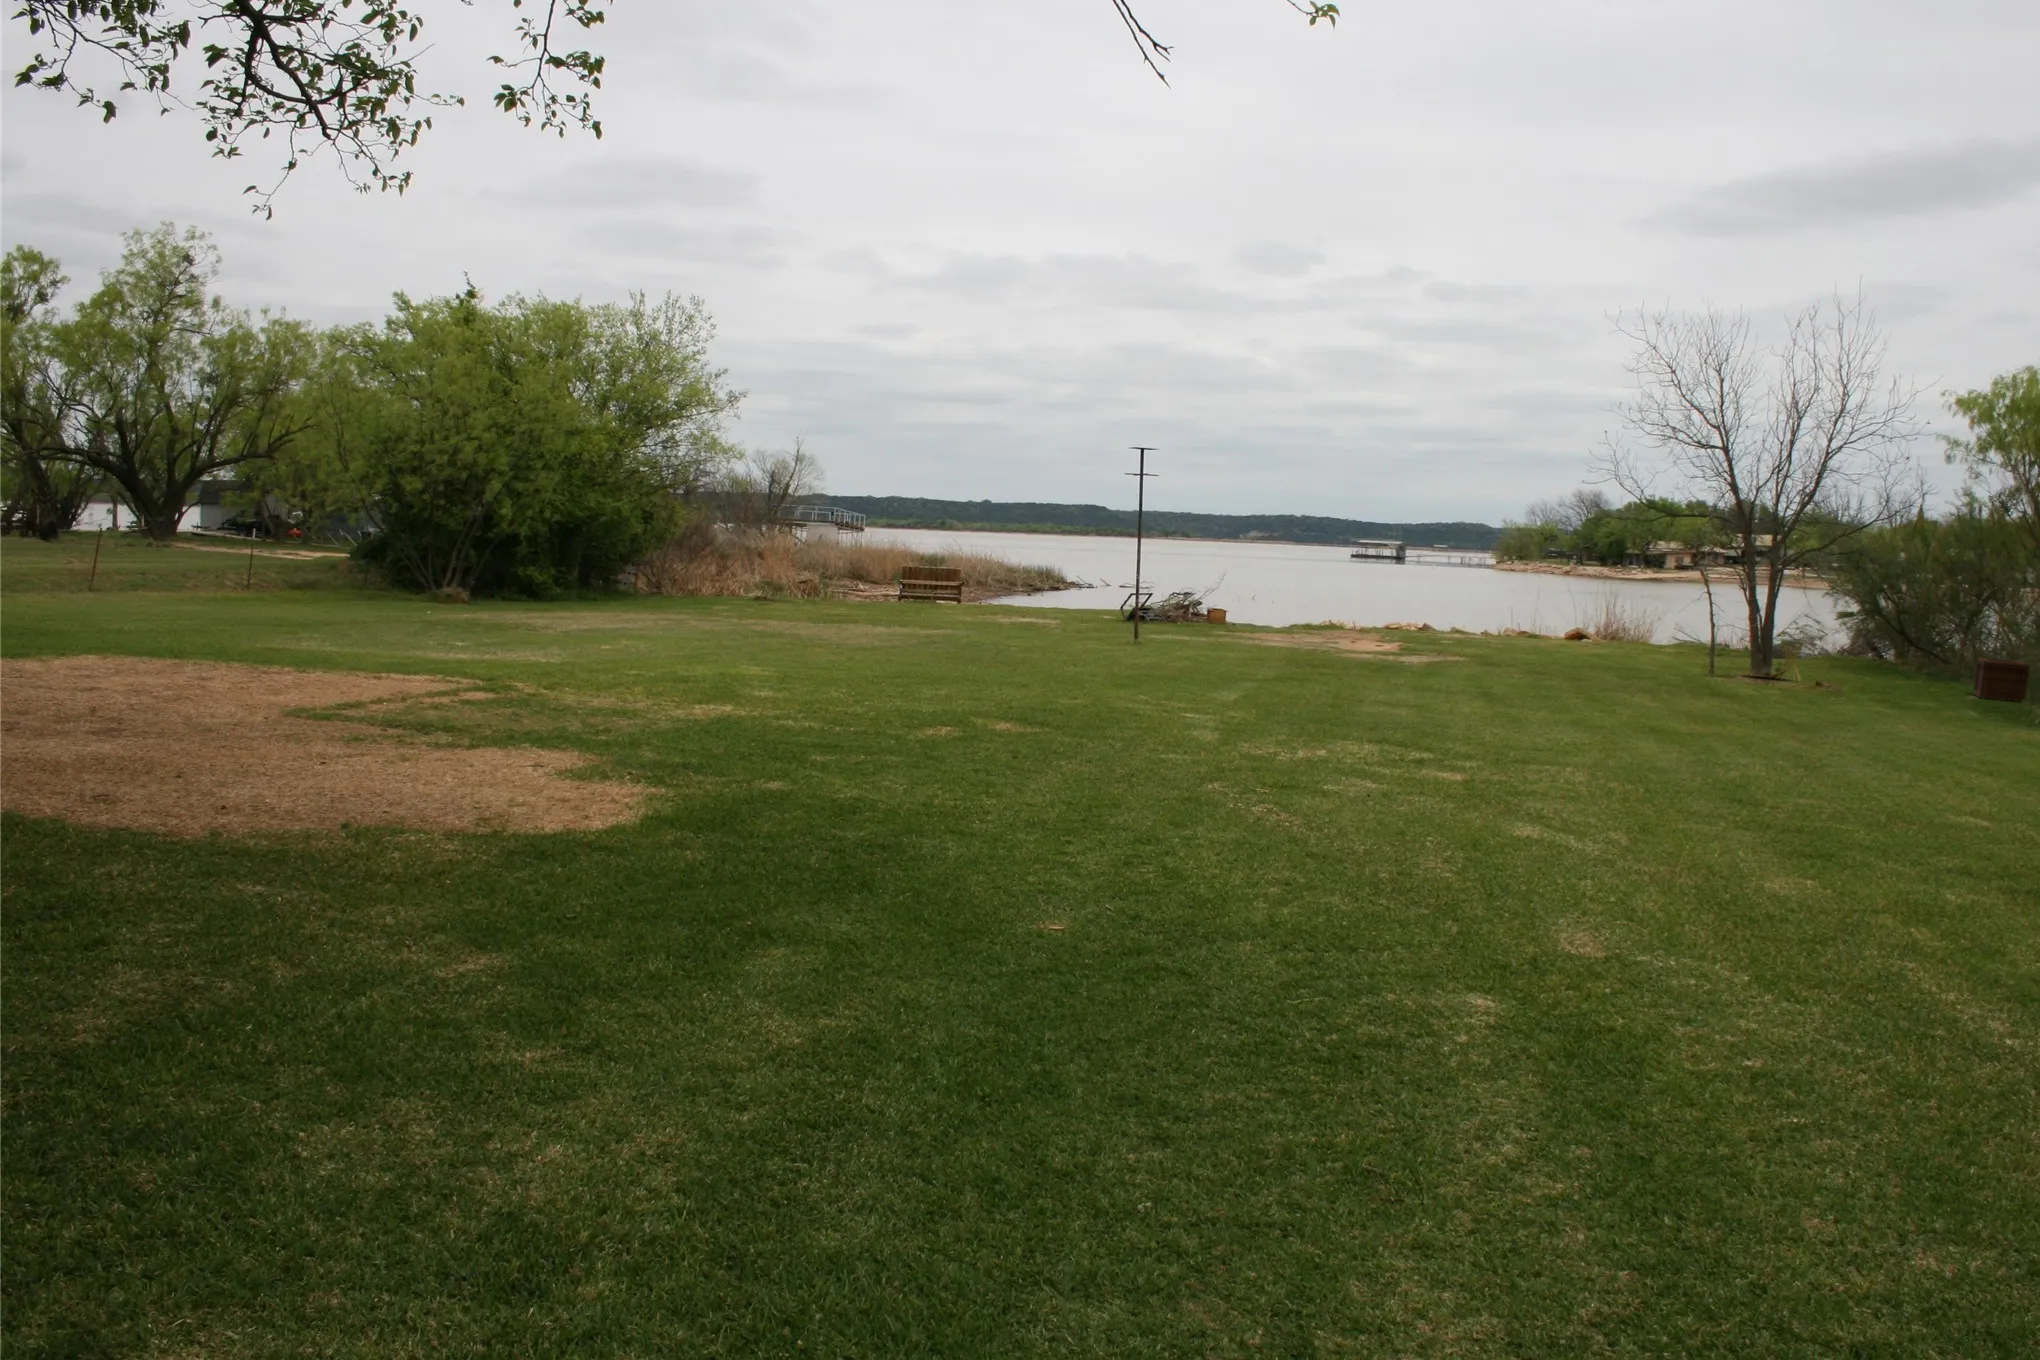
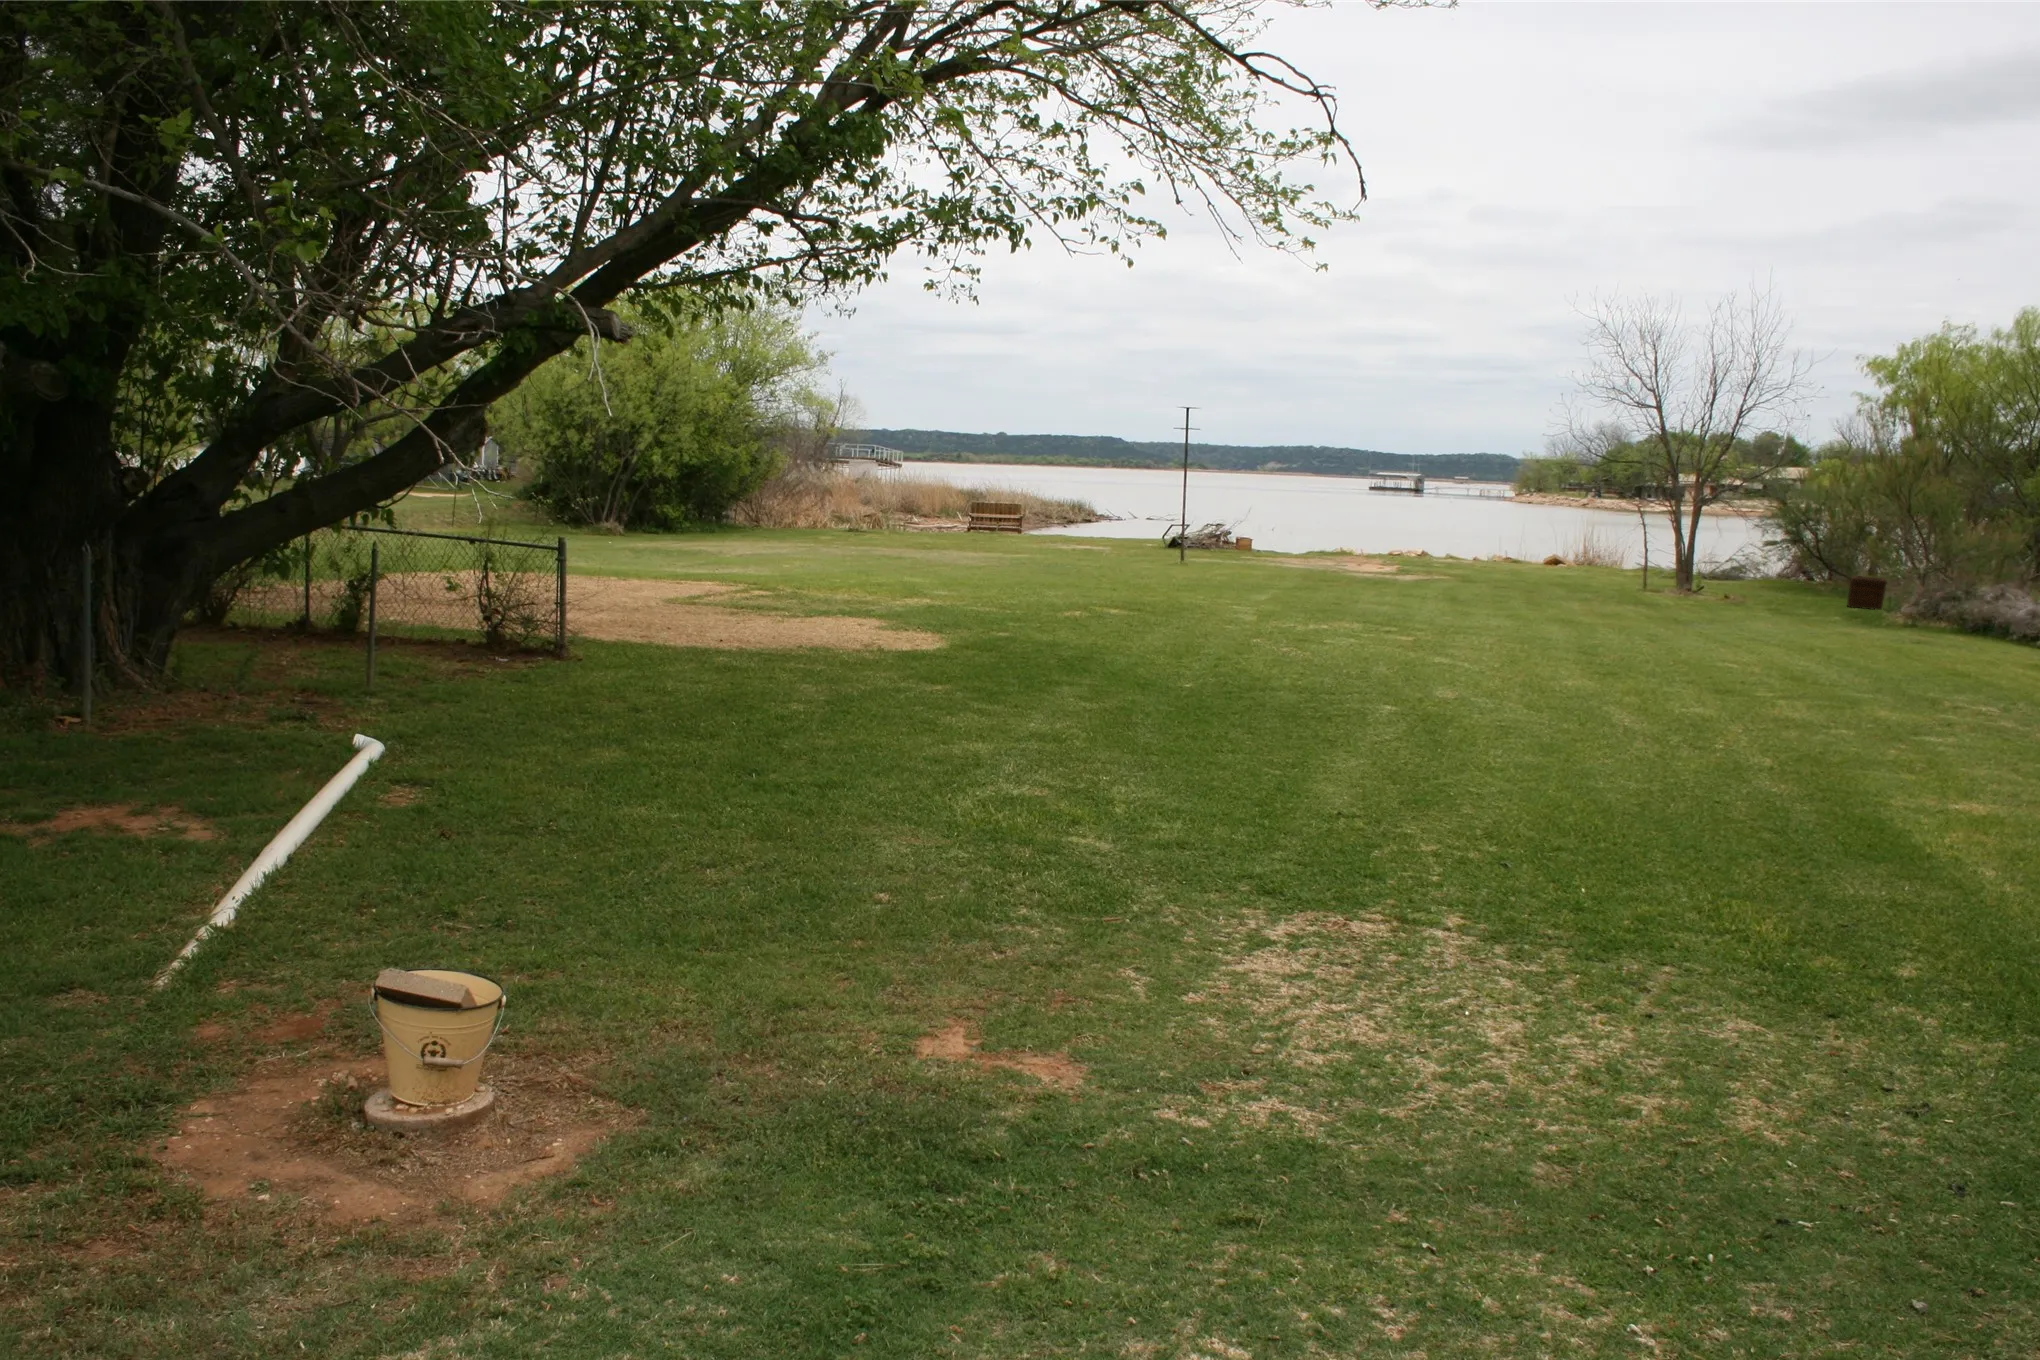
side table: present [1776,639,1808,681] -> none [1693,562,1723,595]

